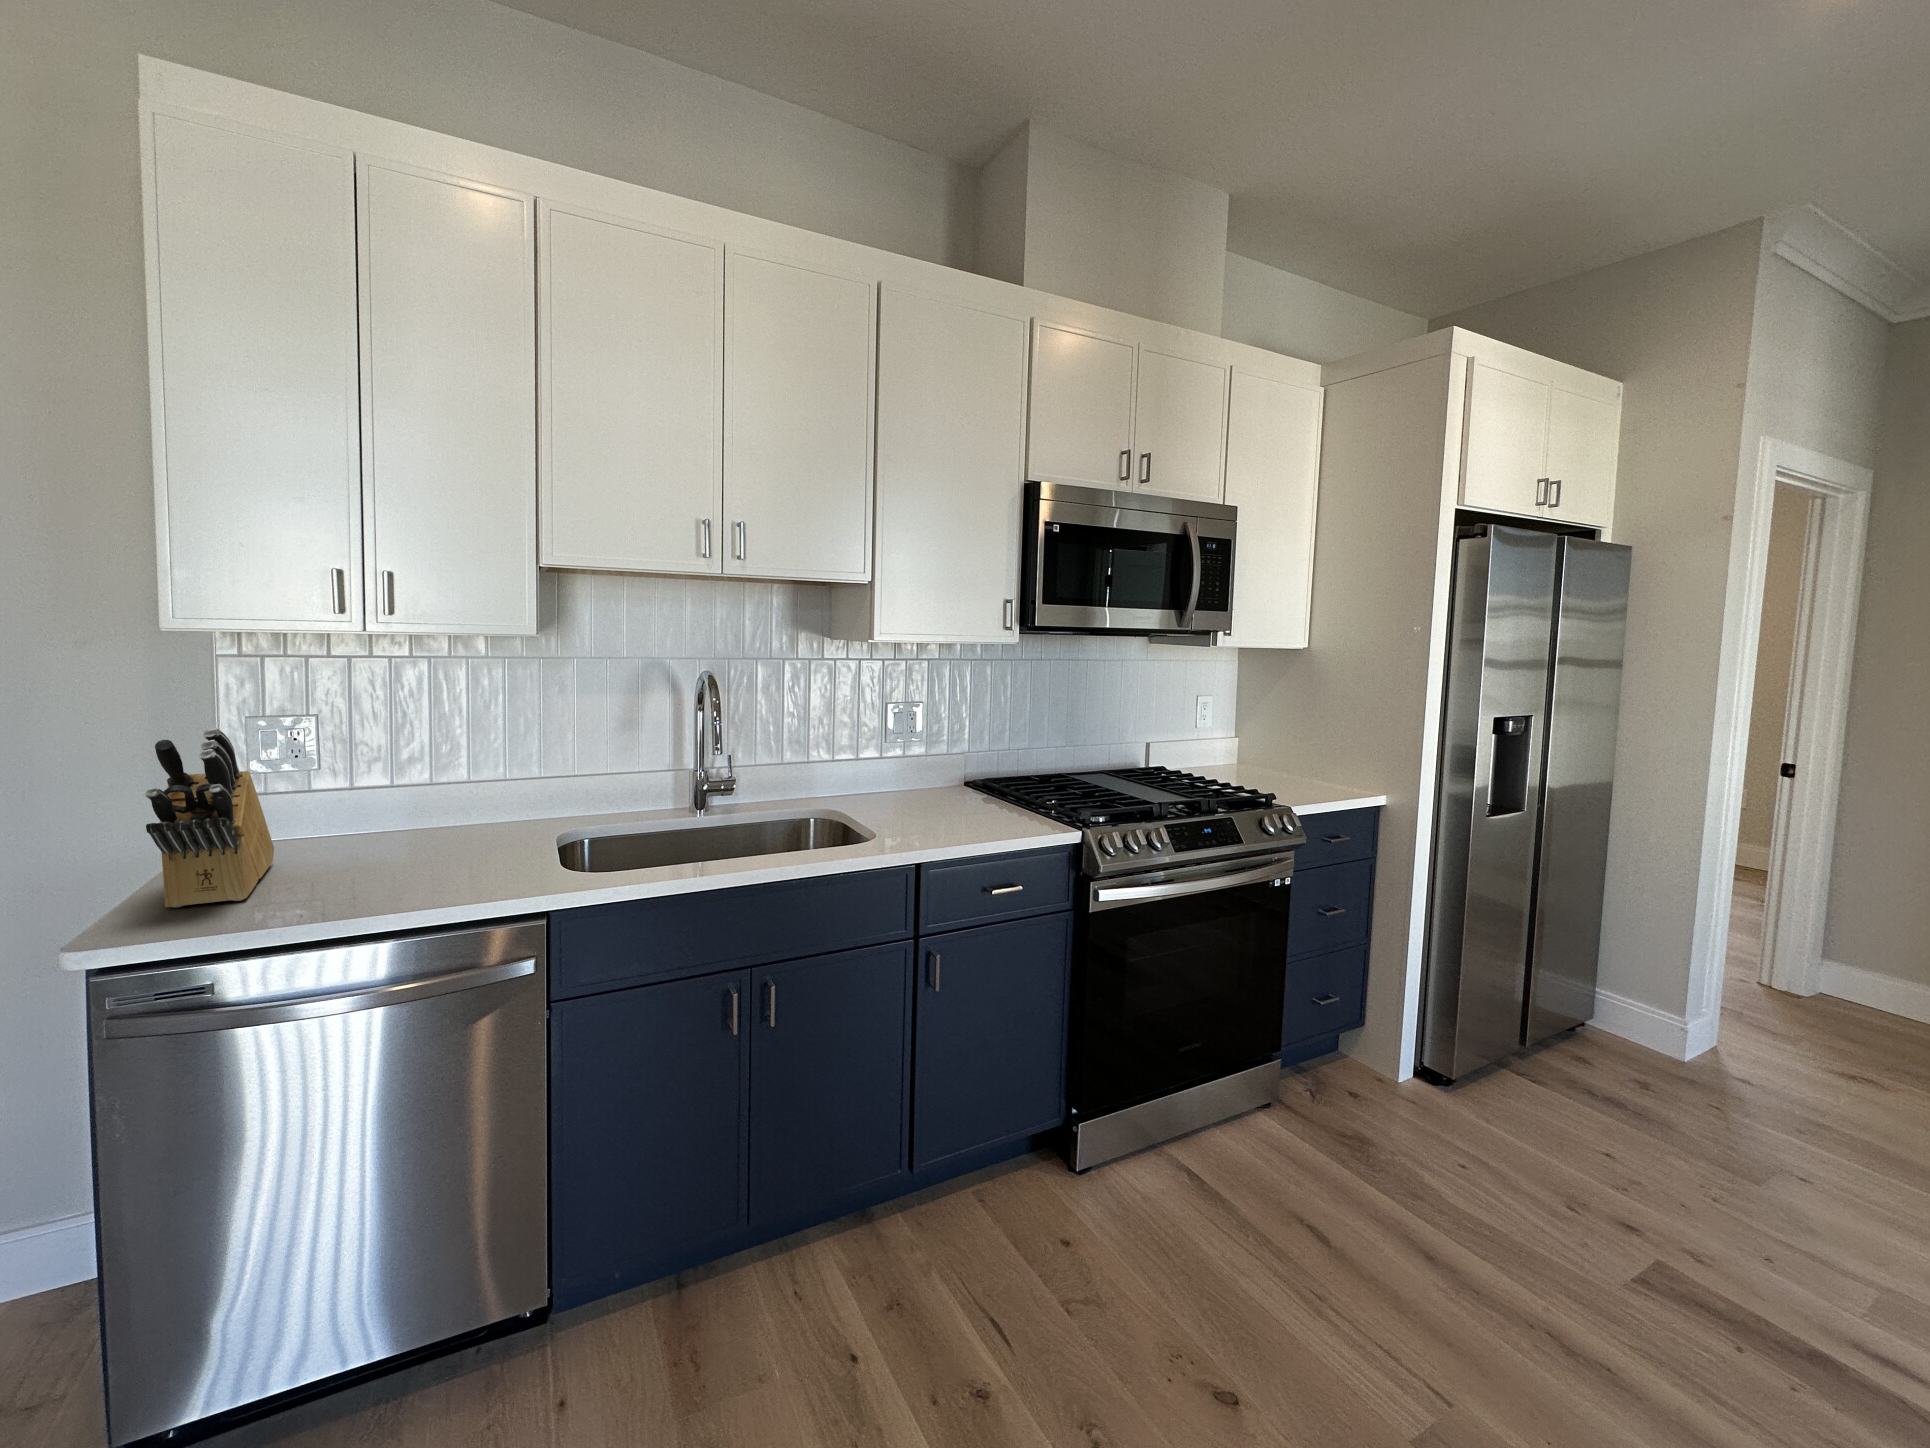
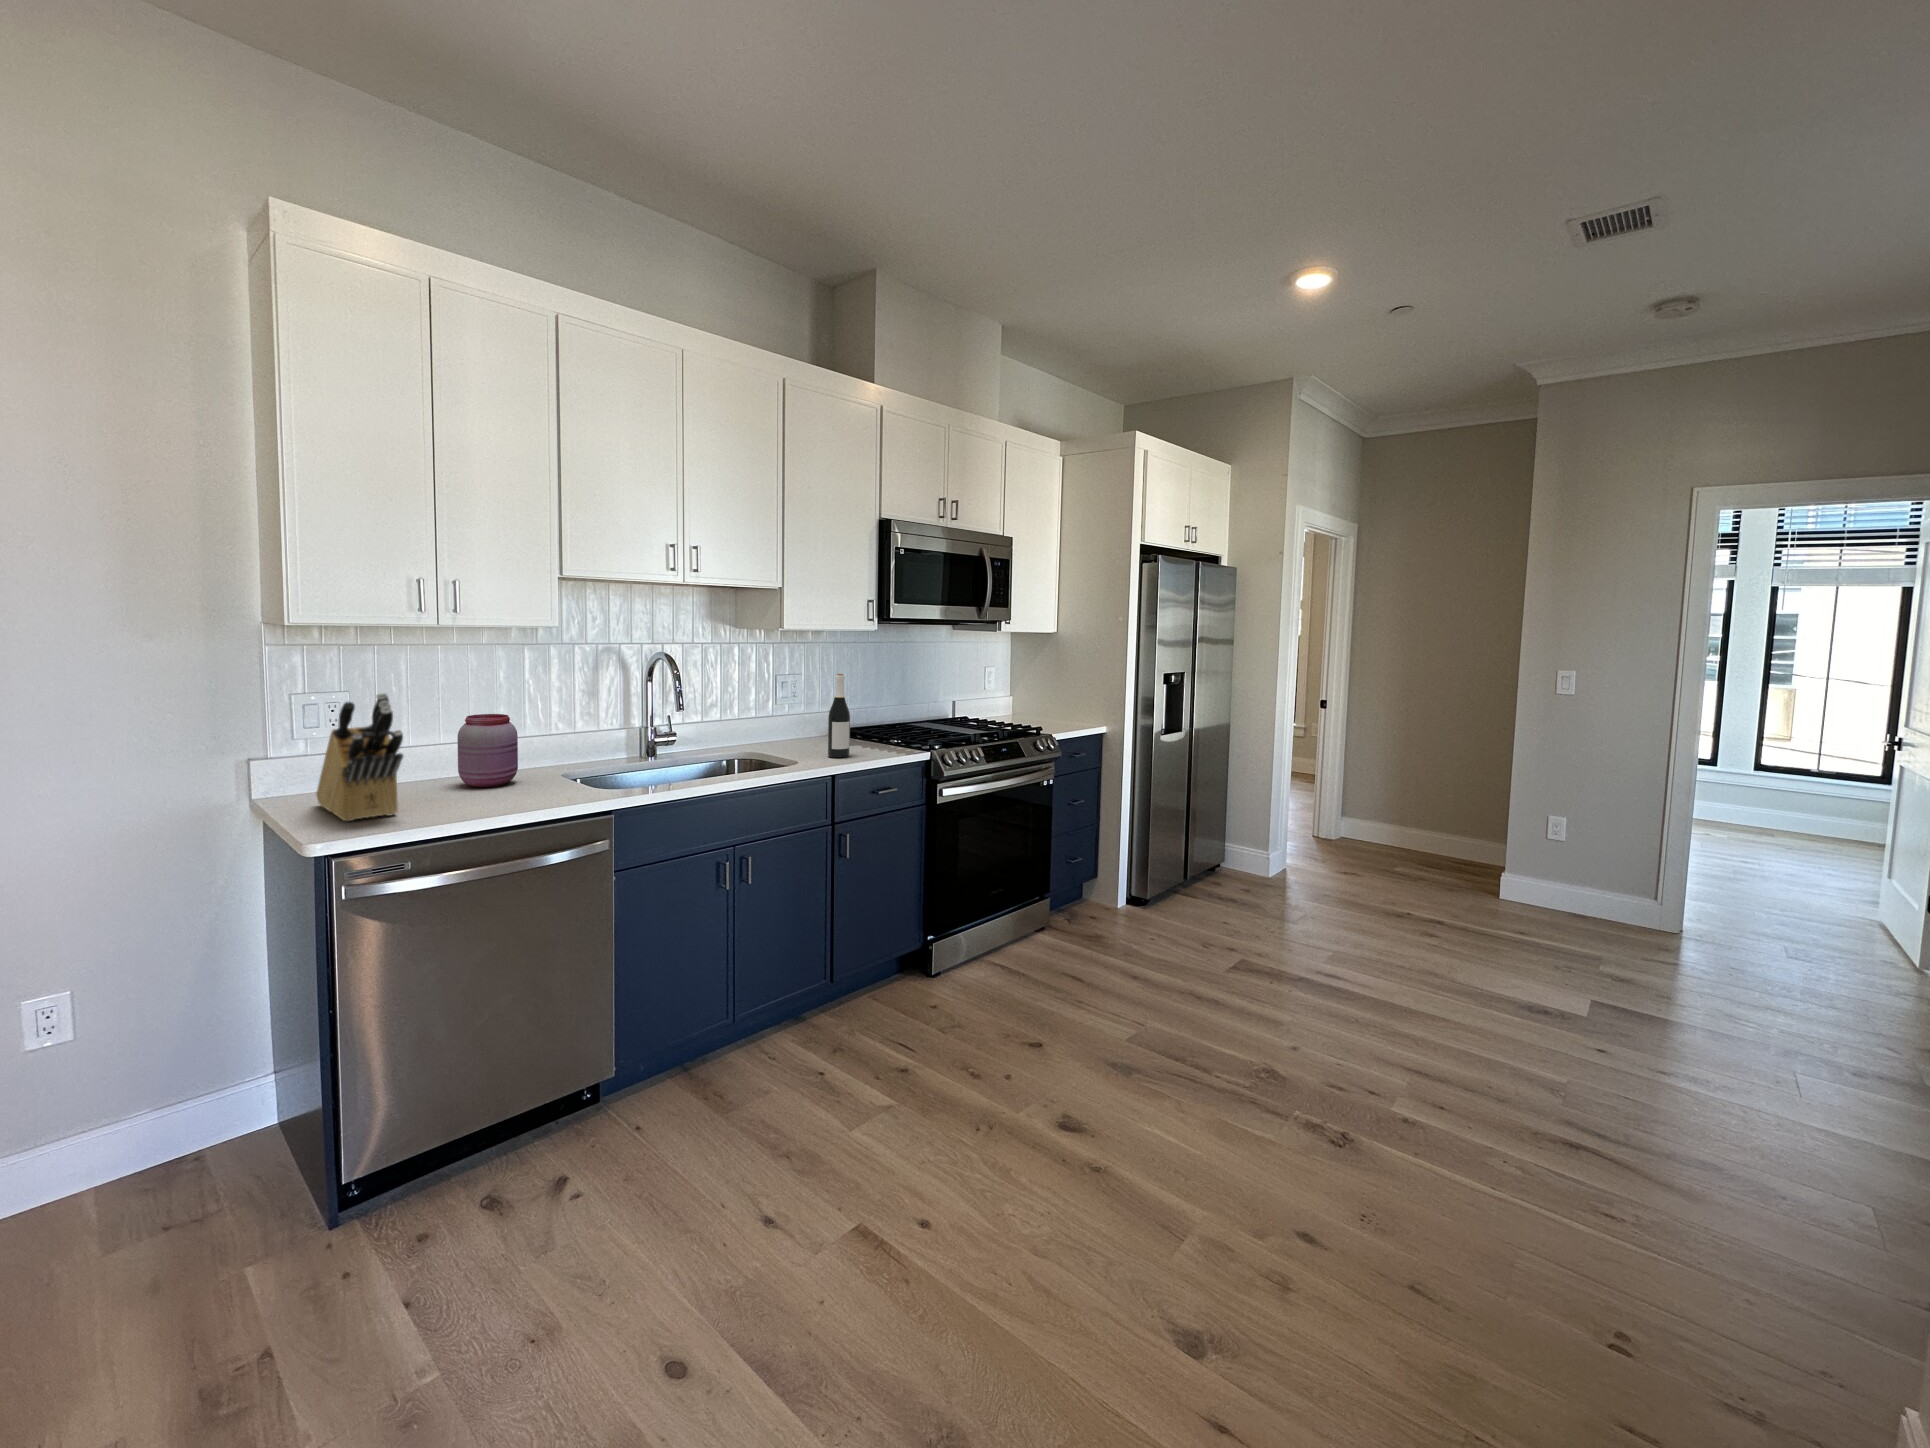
wine bottle: none [919,709,953,835] -> present [828,674,850,758]
jar: none [402,752,482,853] -> present [457,714,518,787]

